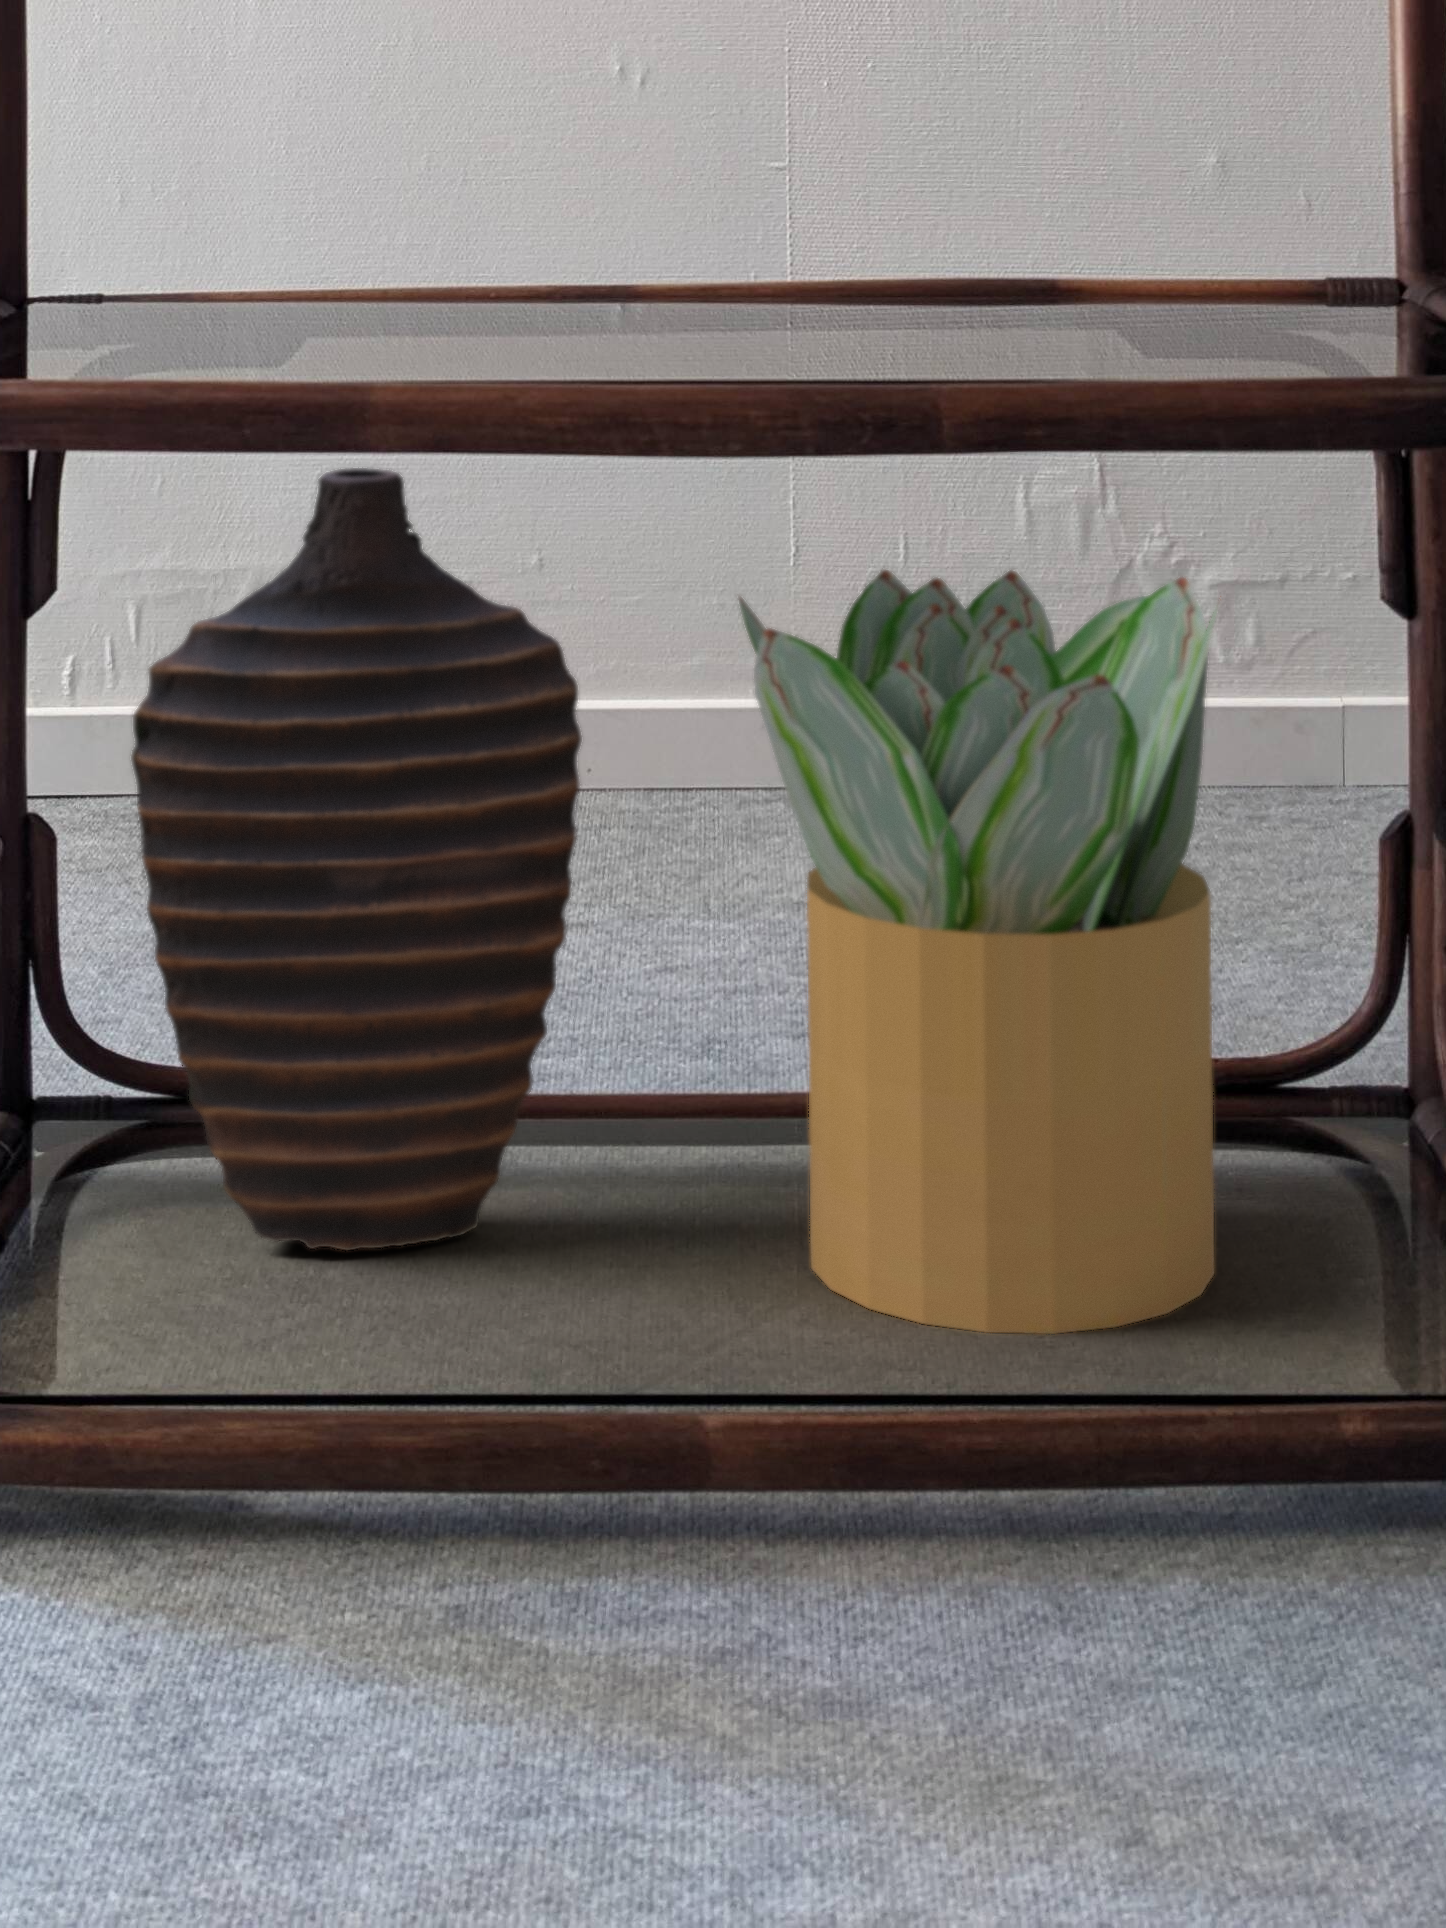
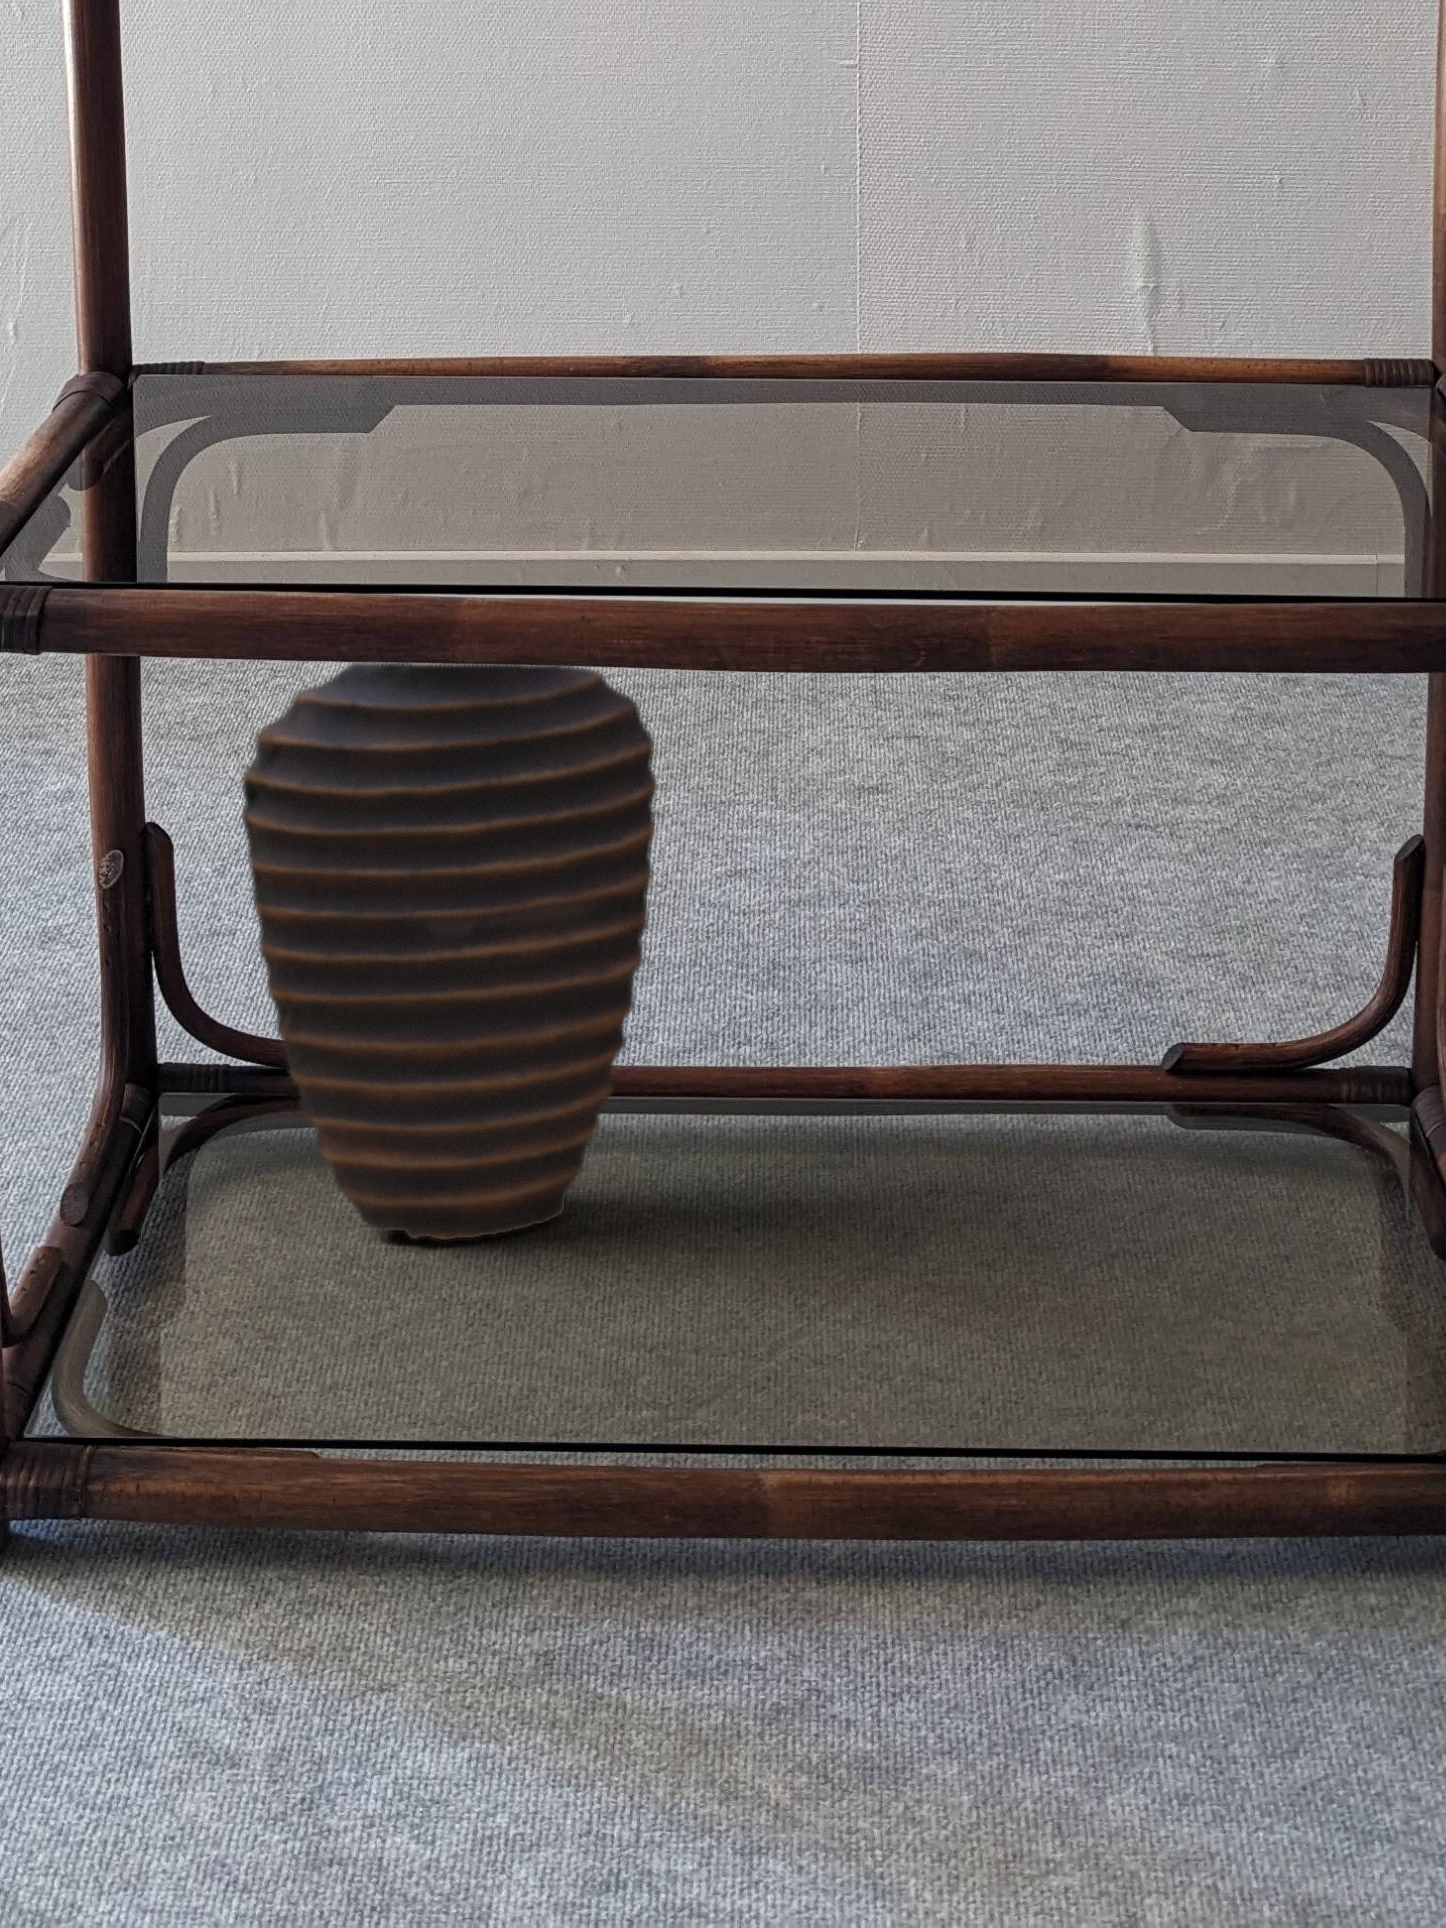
potted plant: present [739,570,1221,1334] -> none [802,633,1252,1352]

